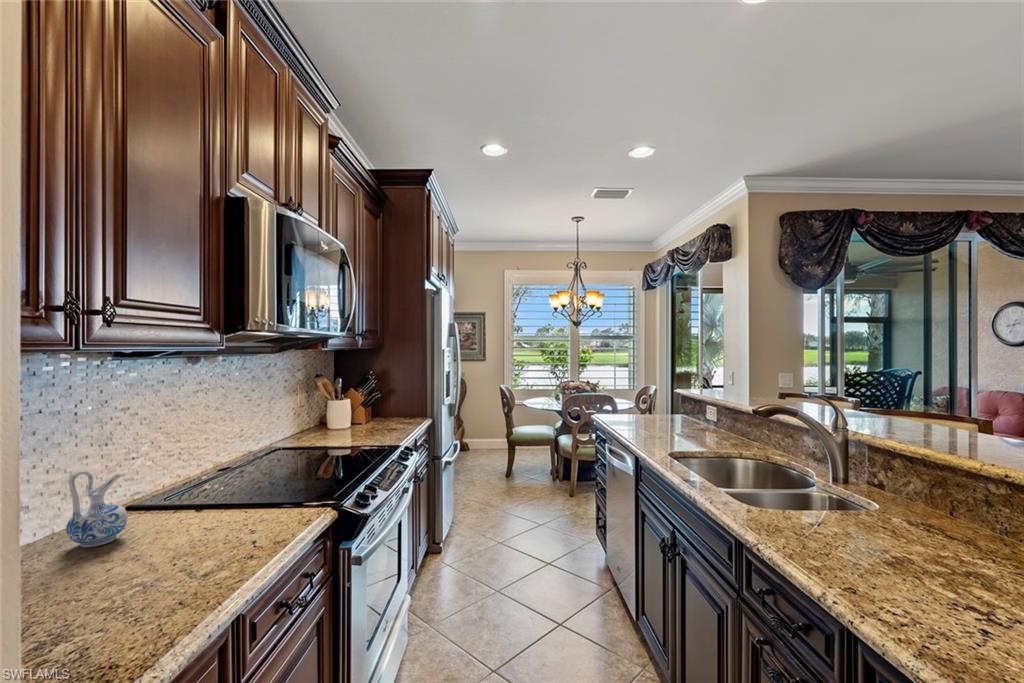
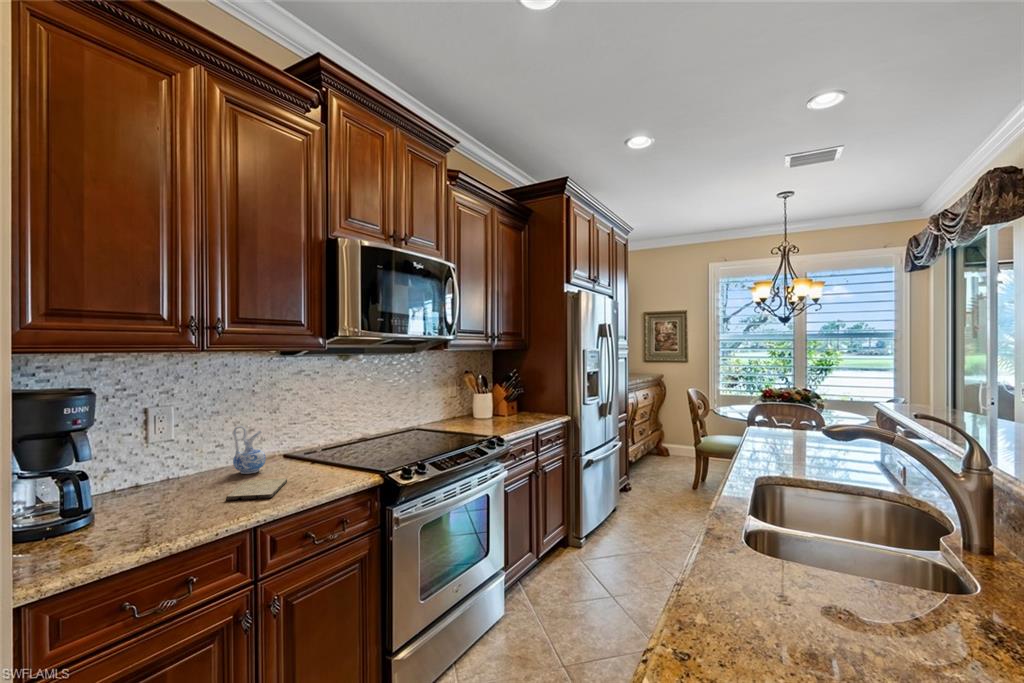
cutting board: none [126,537,213,592] -> present [226,478,287,500]

